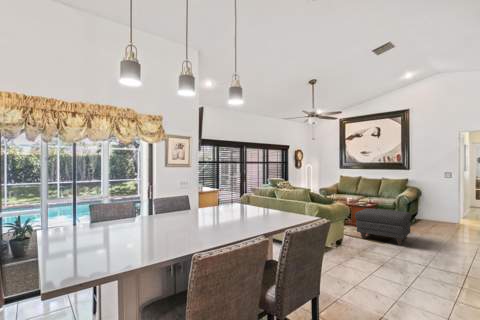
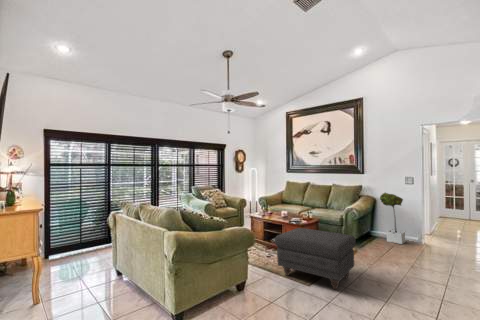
potted tree: none [423,184,444,224] -> present [380,193,406,244]

